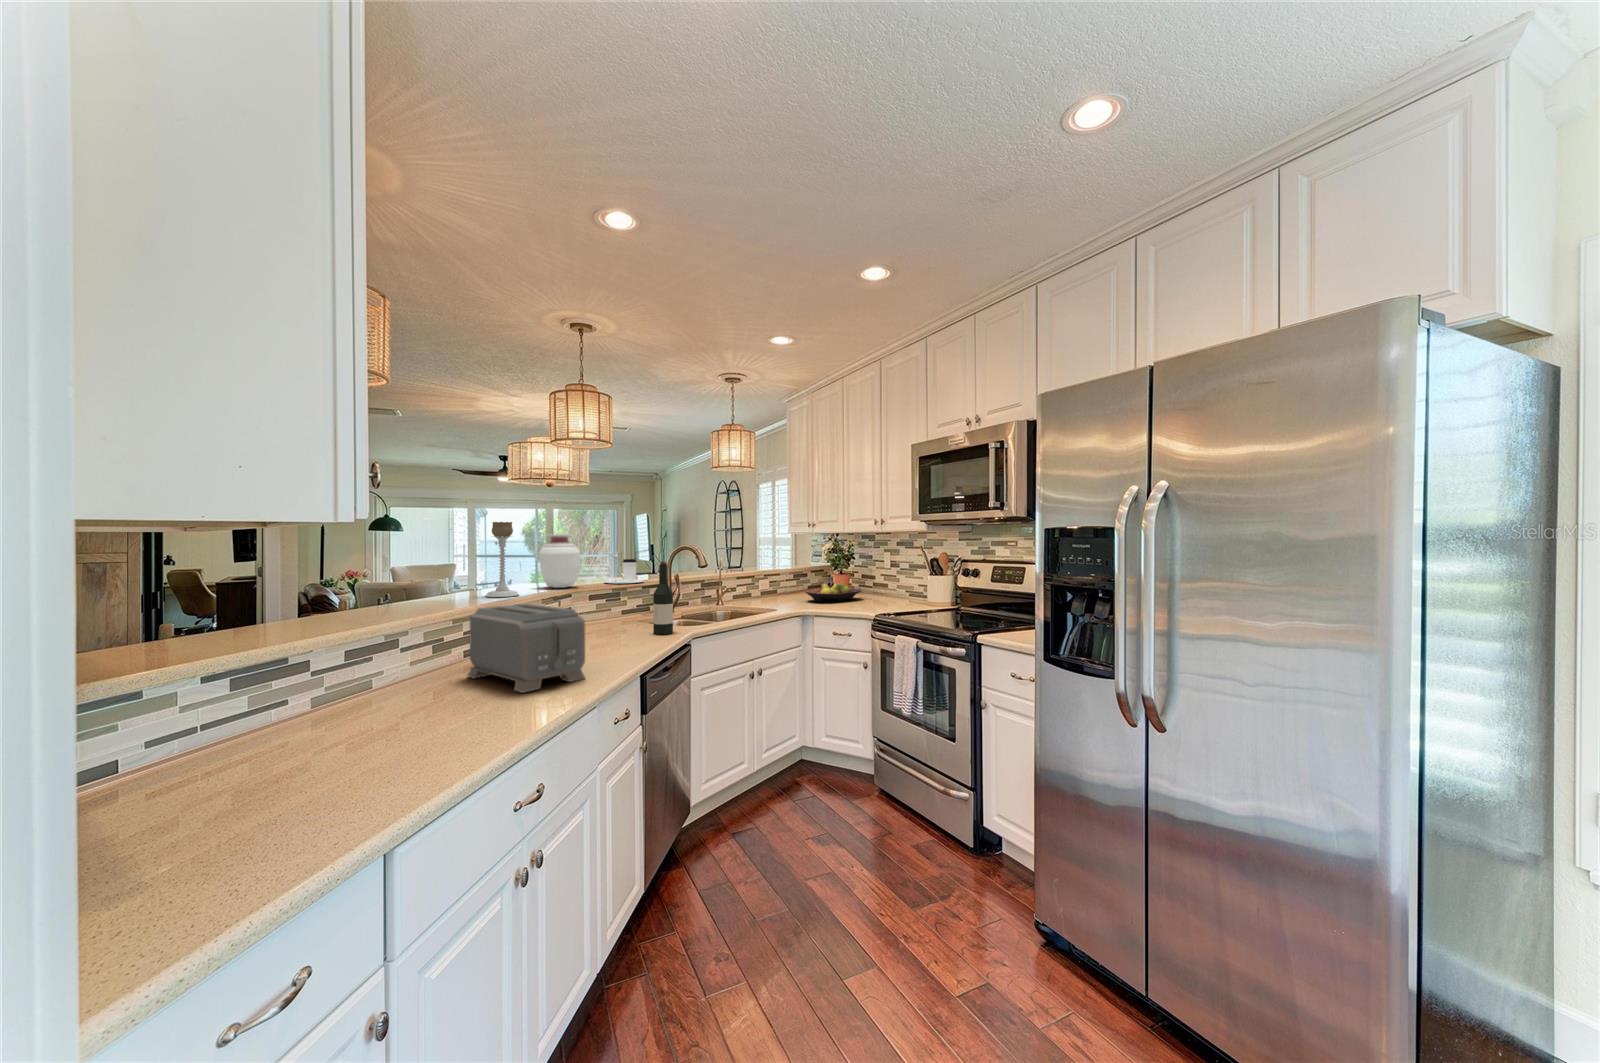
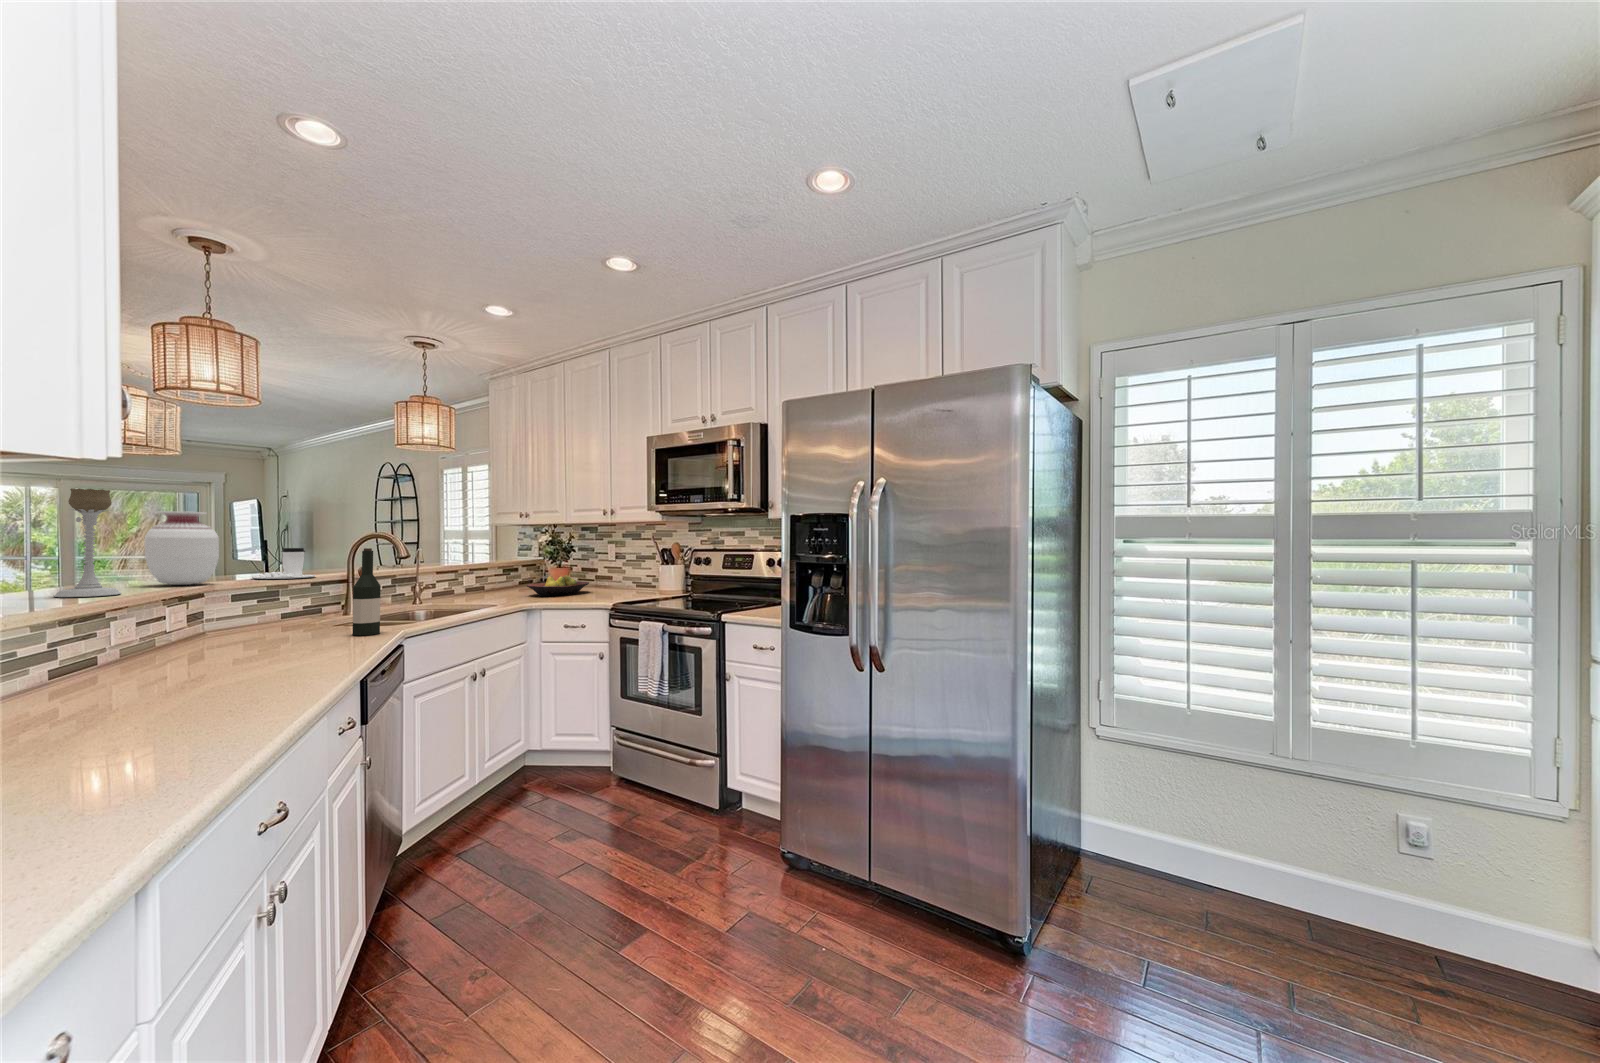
toaster: present [468,603,585,693] -> none [76,597,298,708]

